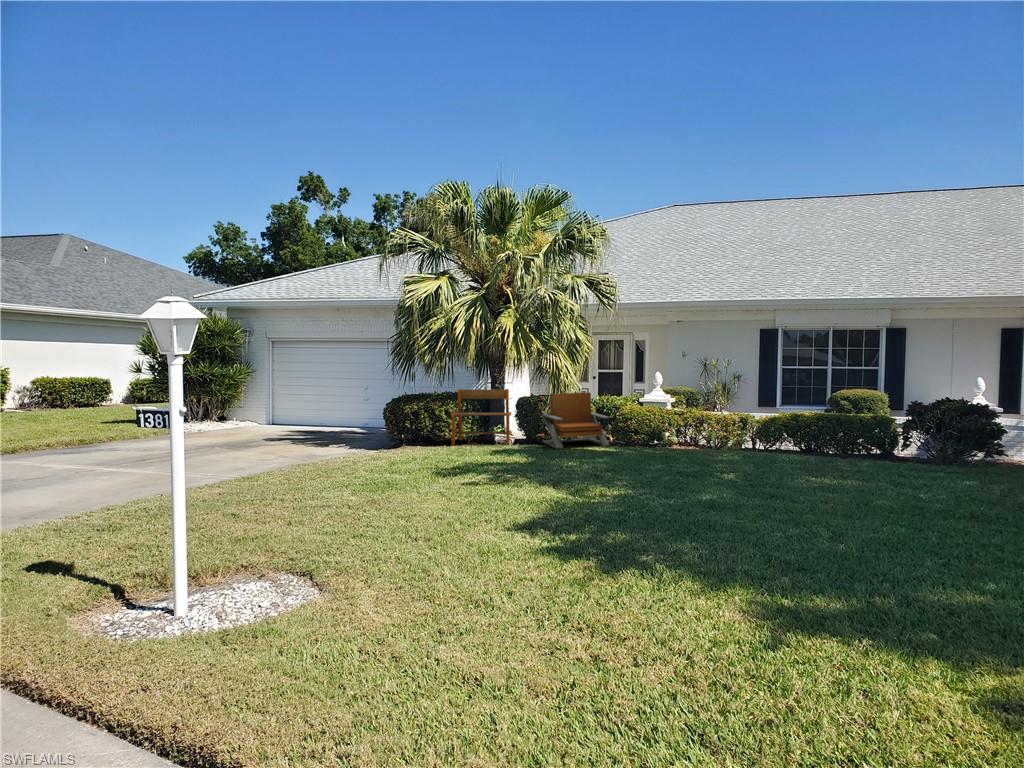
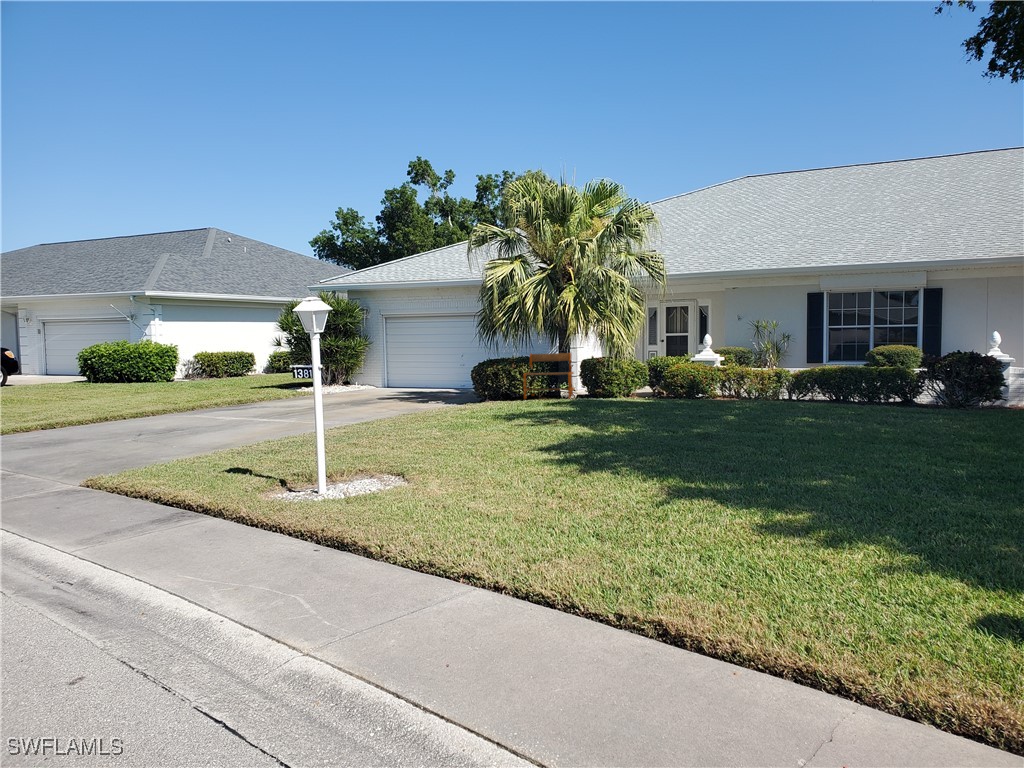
lounge chair: present [542,393,609,449] -> none [599,354,654,401]

